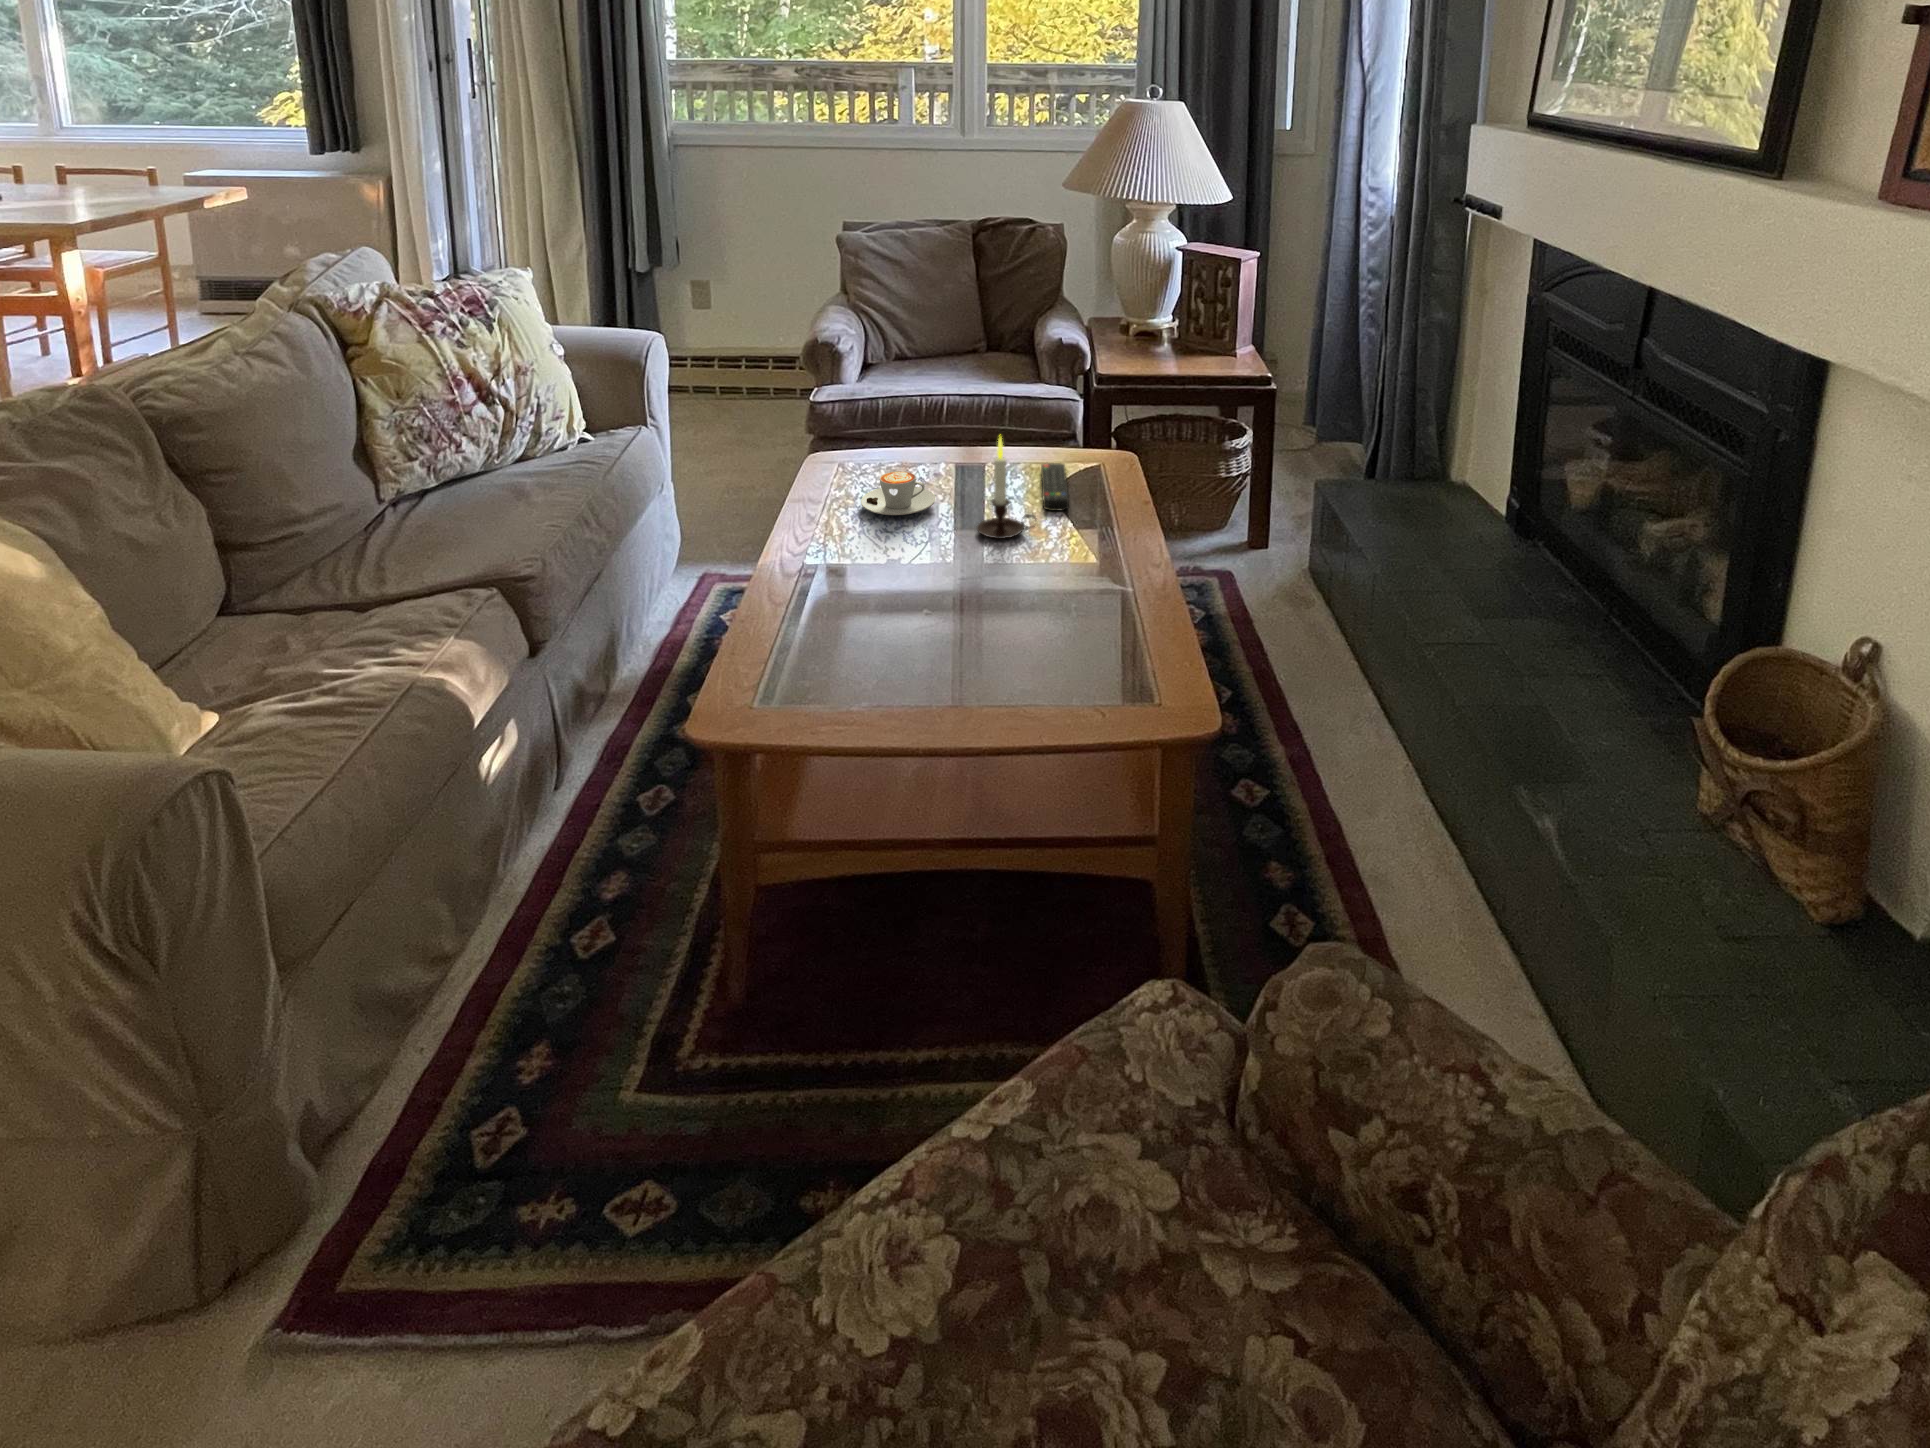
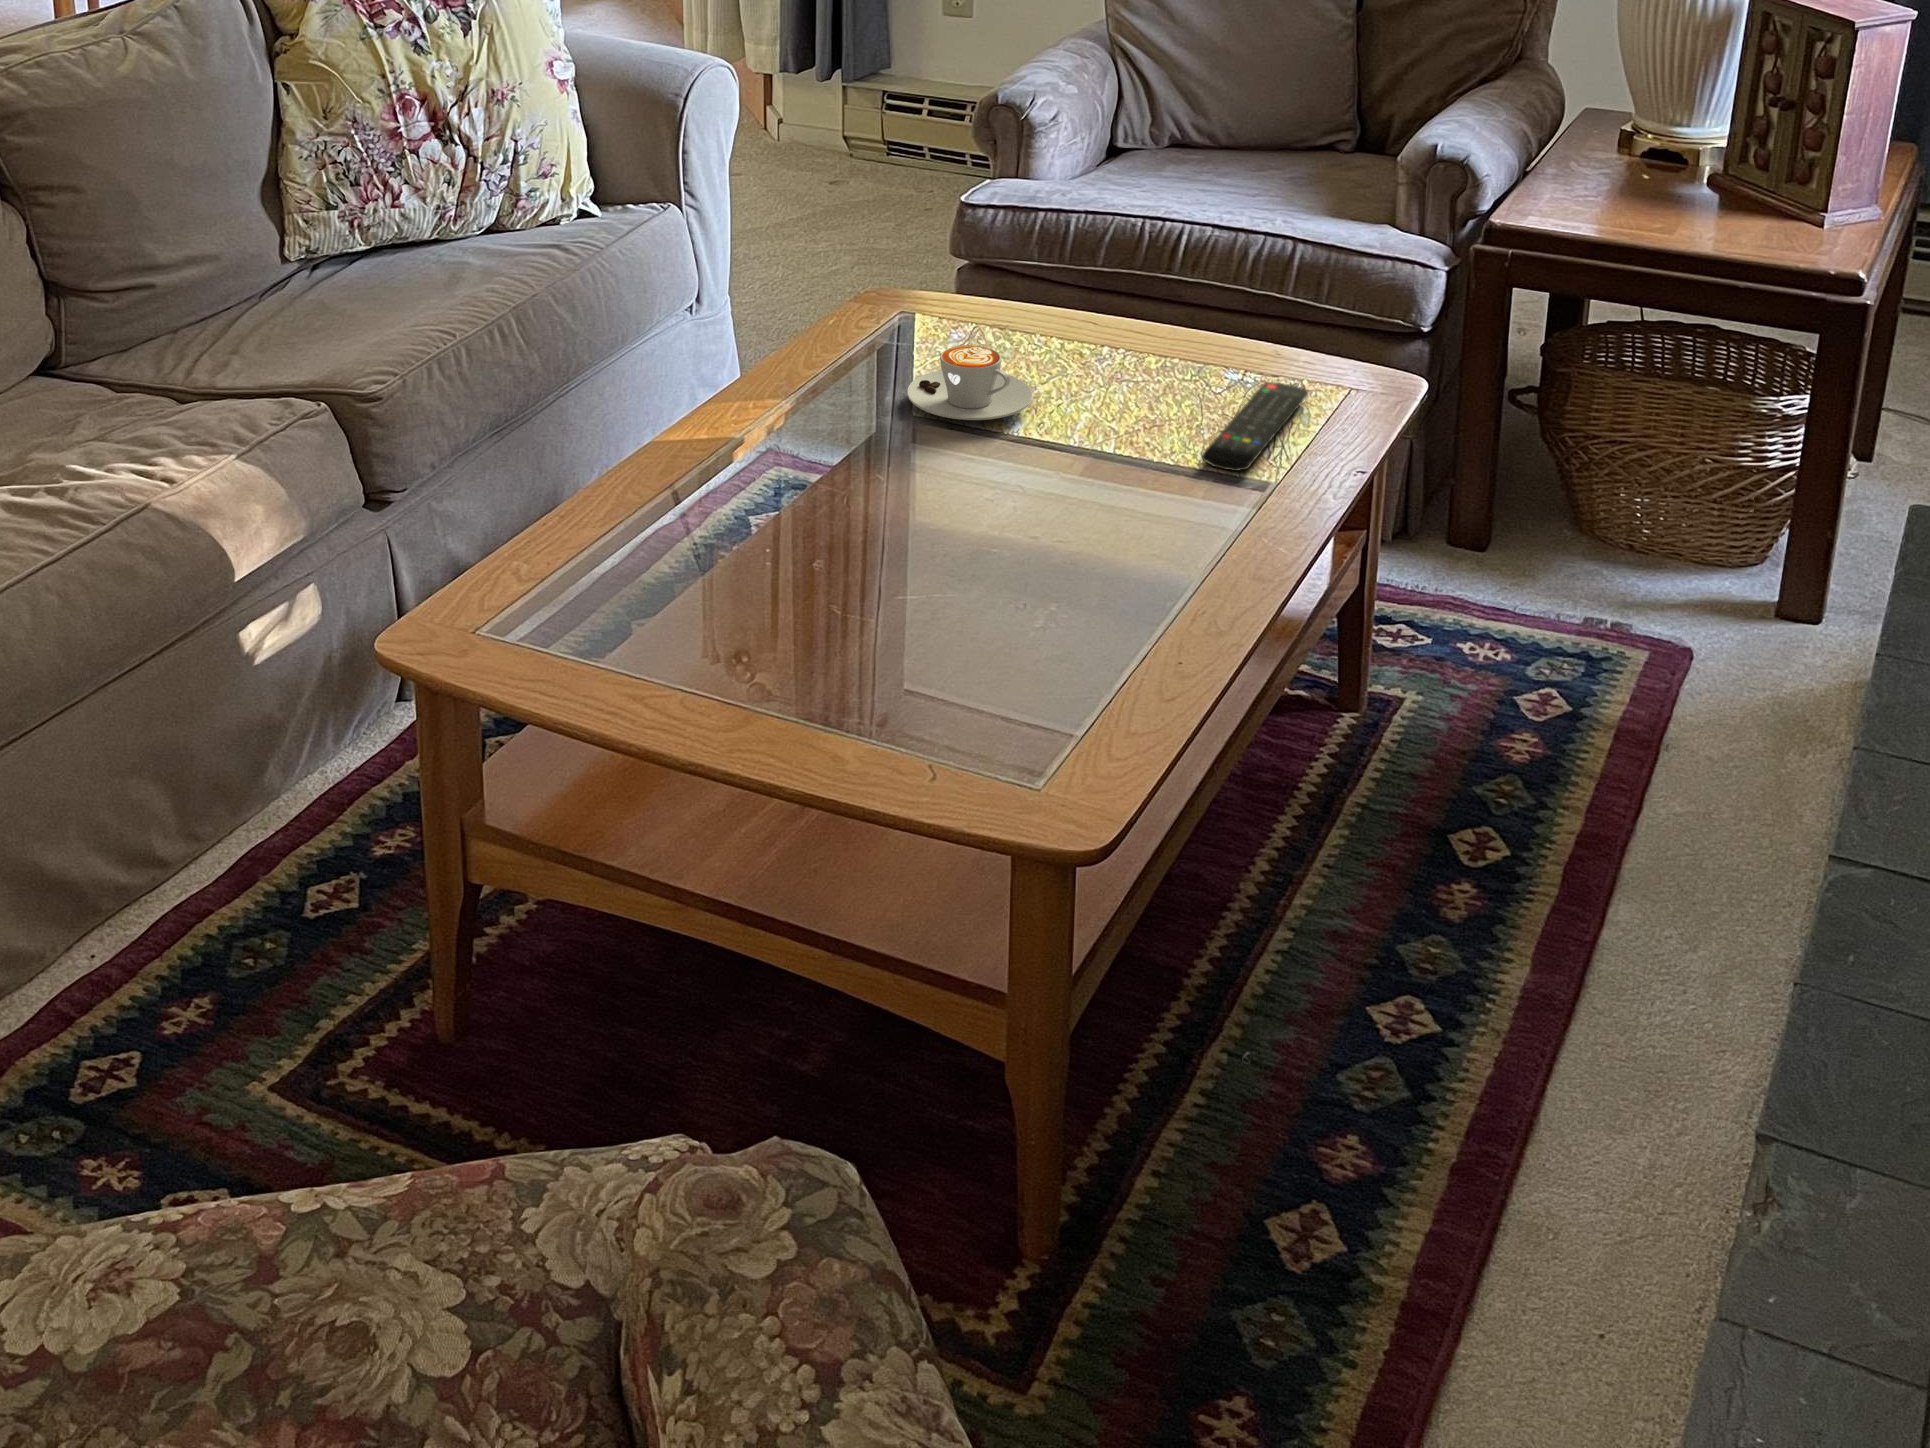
candle: present [977,435,1035,539] -> none [1054,316,1157,496]

